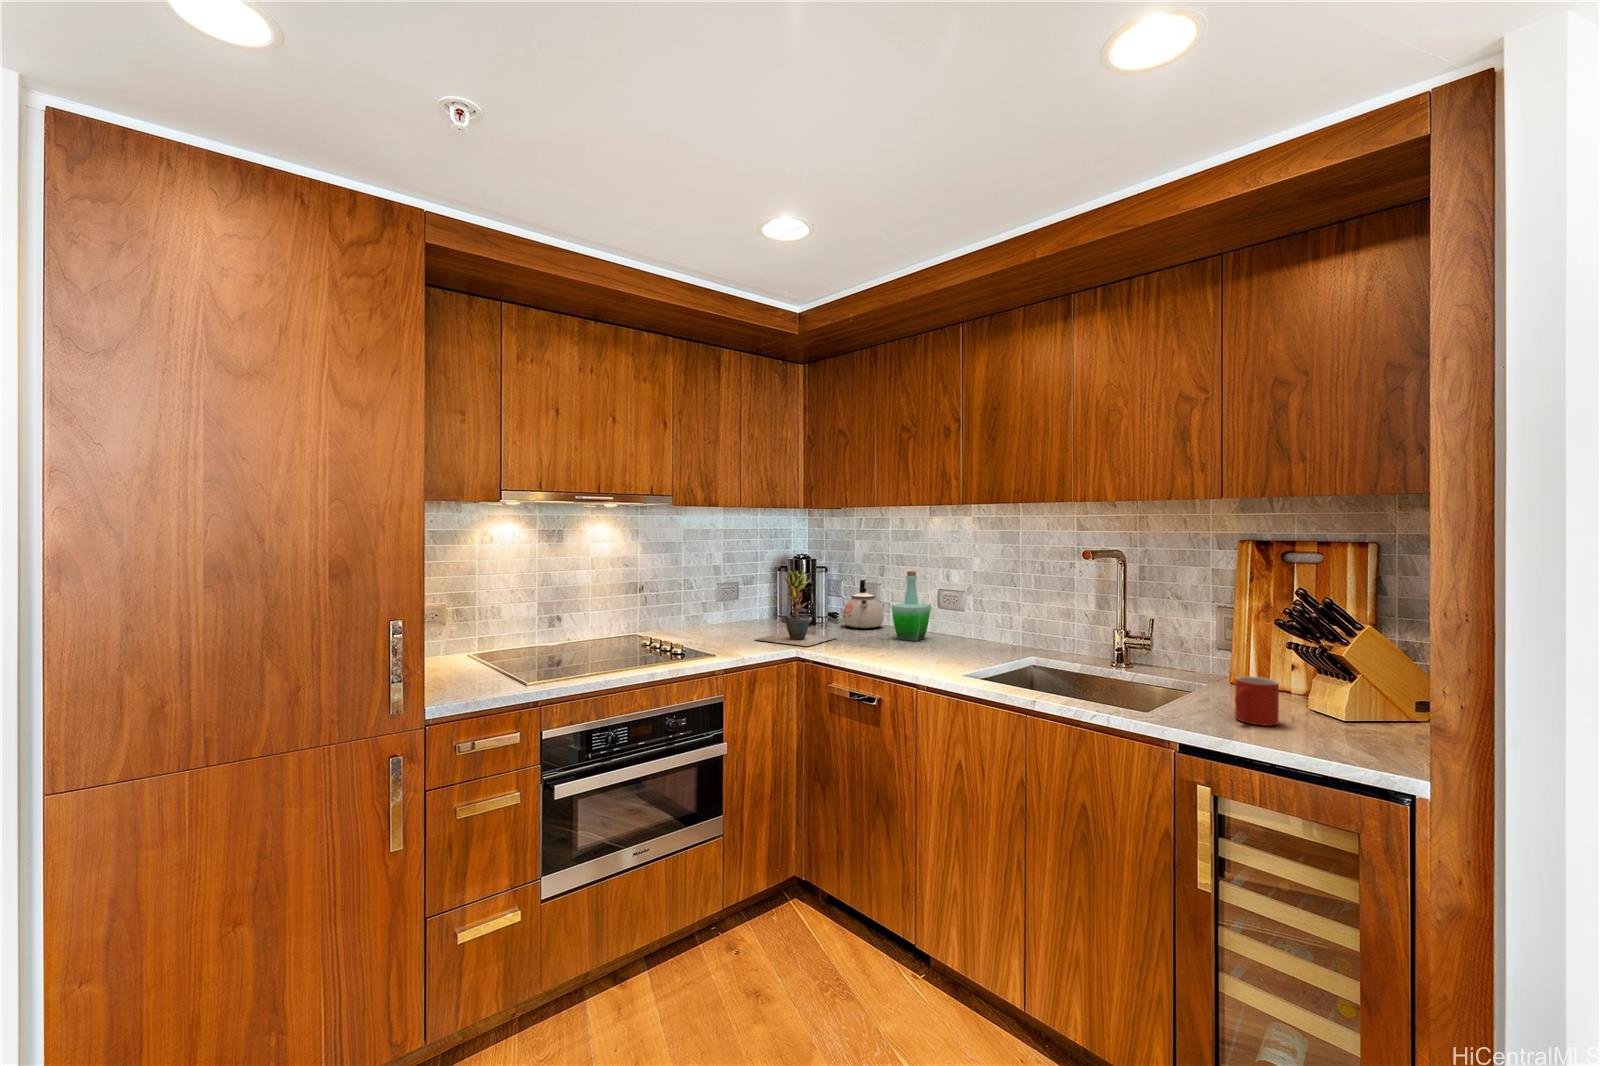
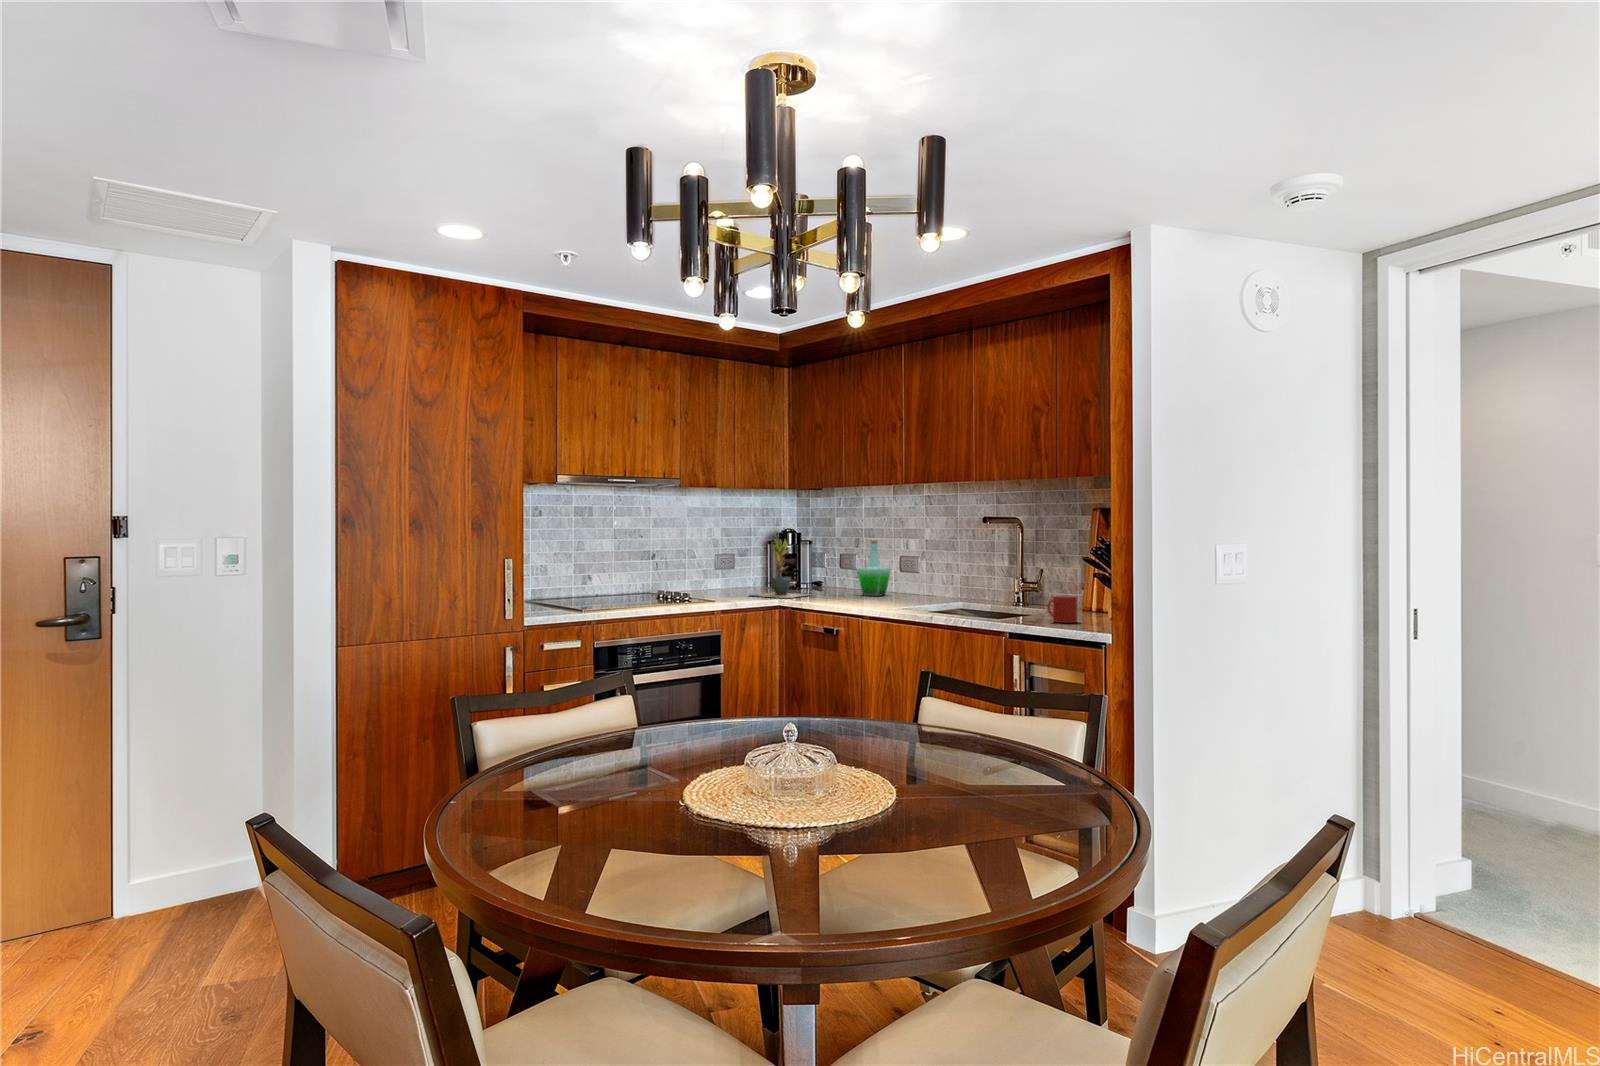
kettle: present [843,580,884,628] -> none [823,550,857,591]

